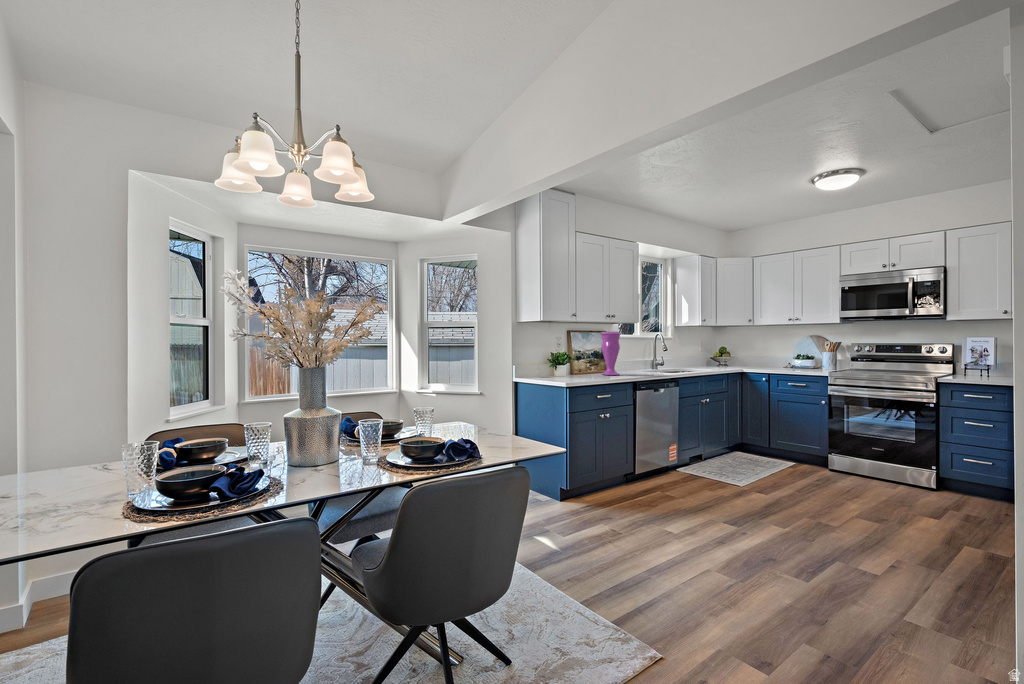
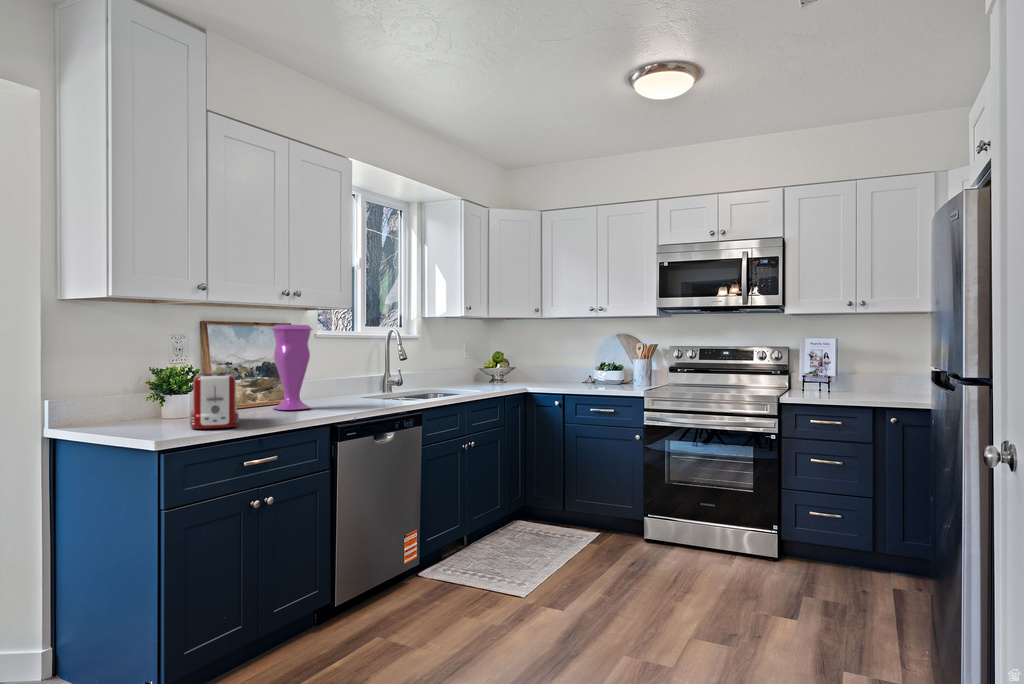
toaster: none [570,355,594,380] -> present [190,373,239,429]

